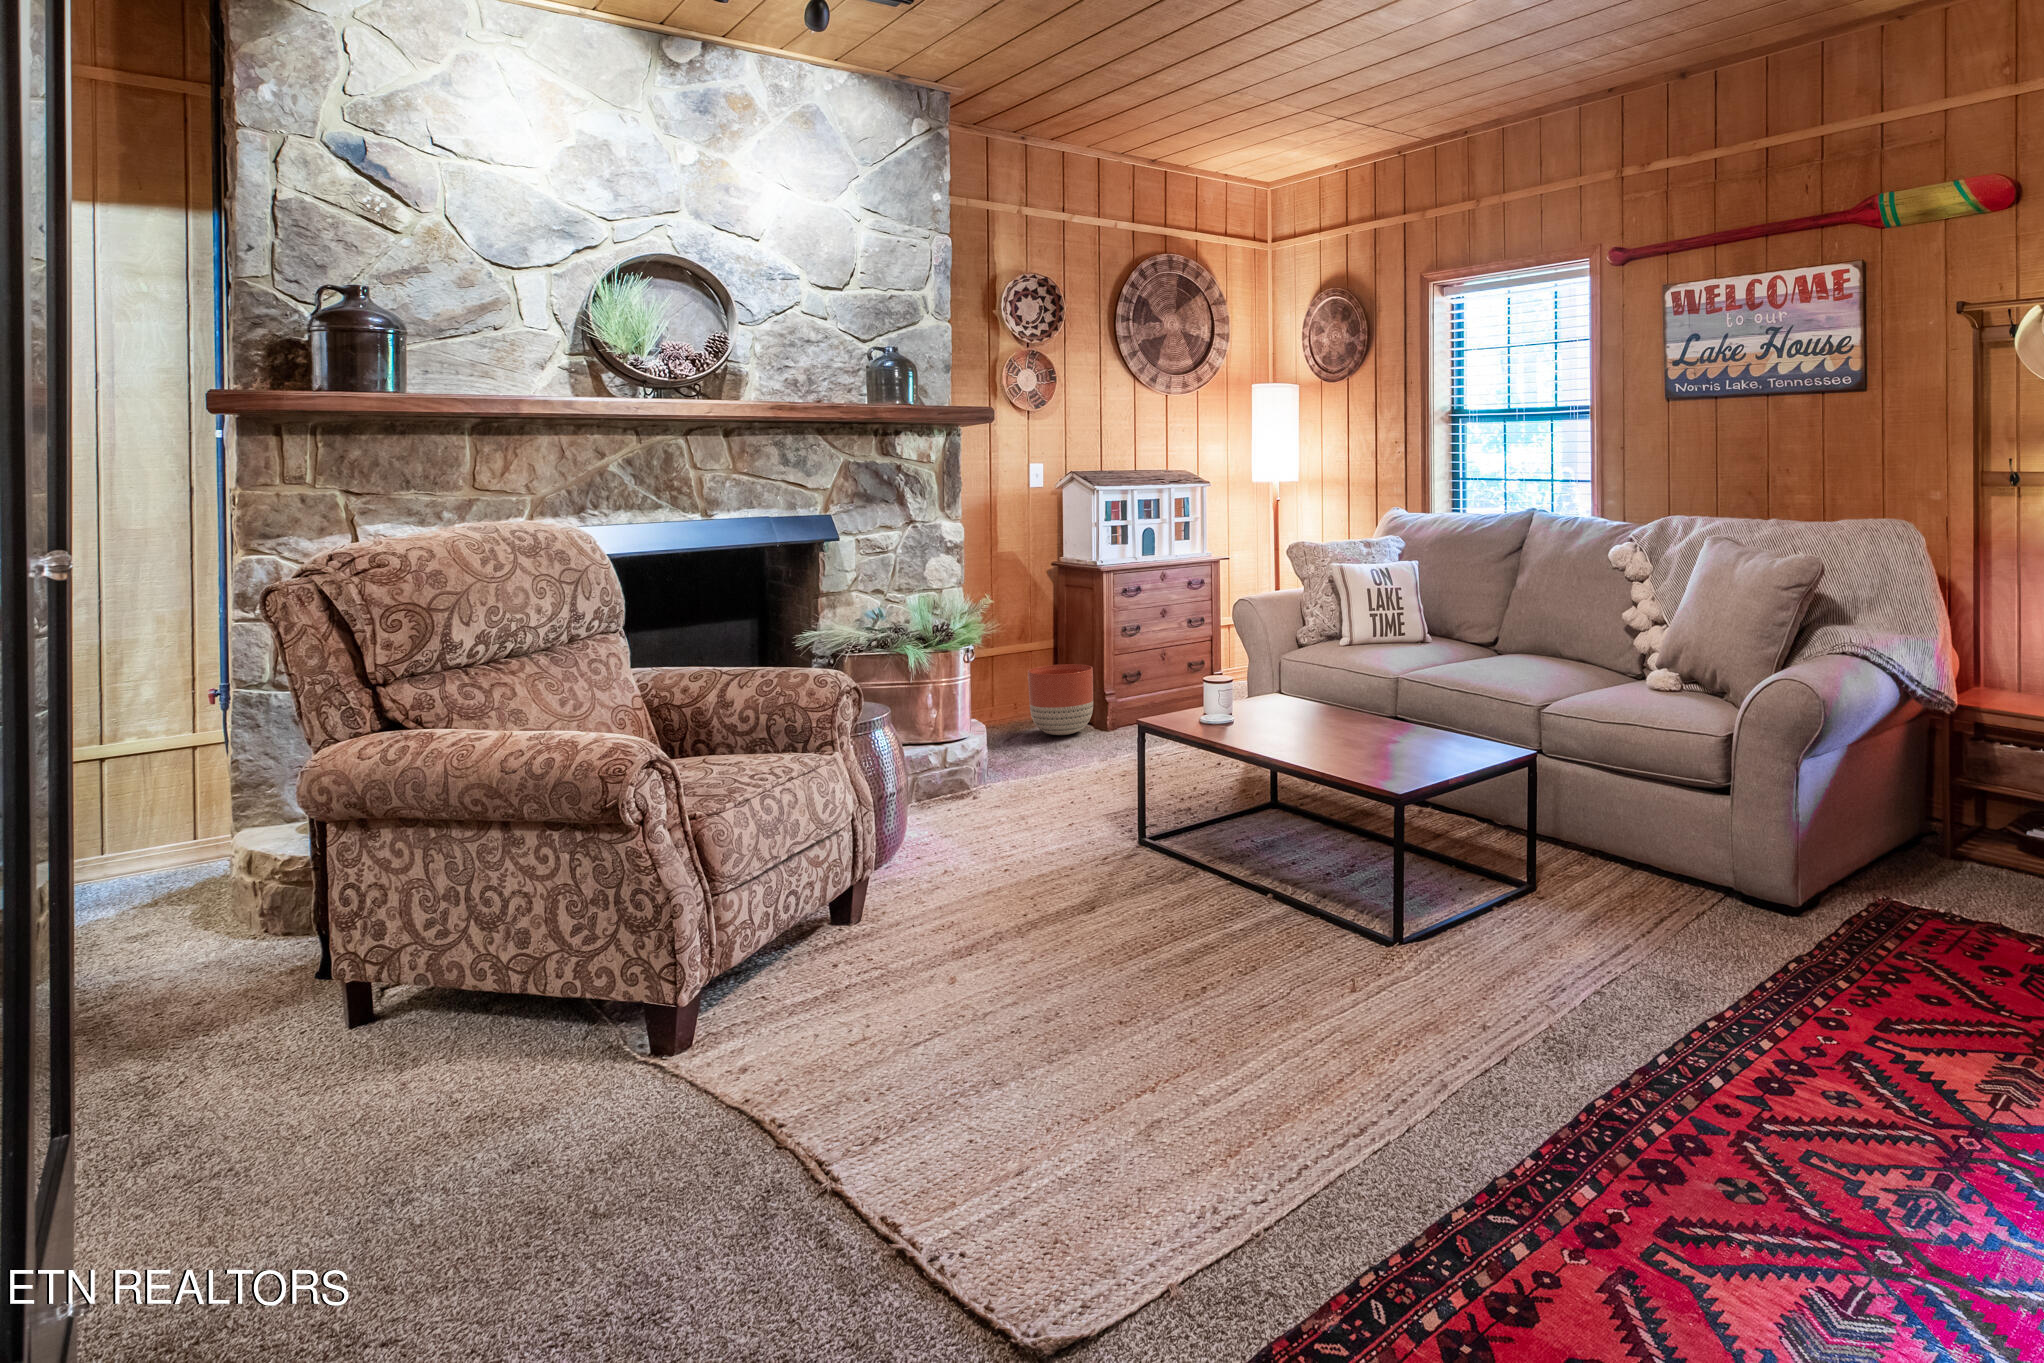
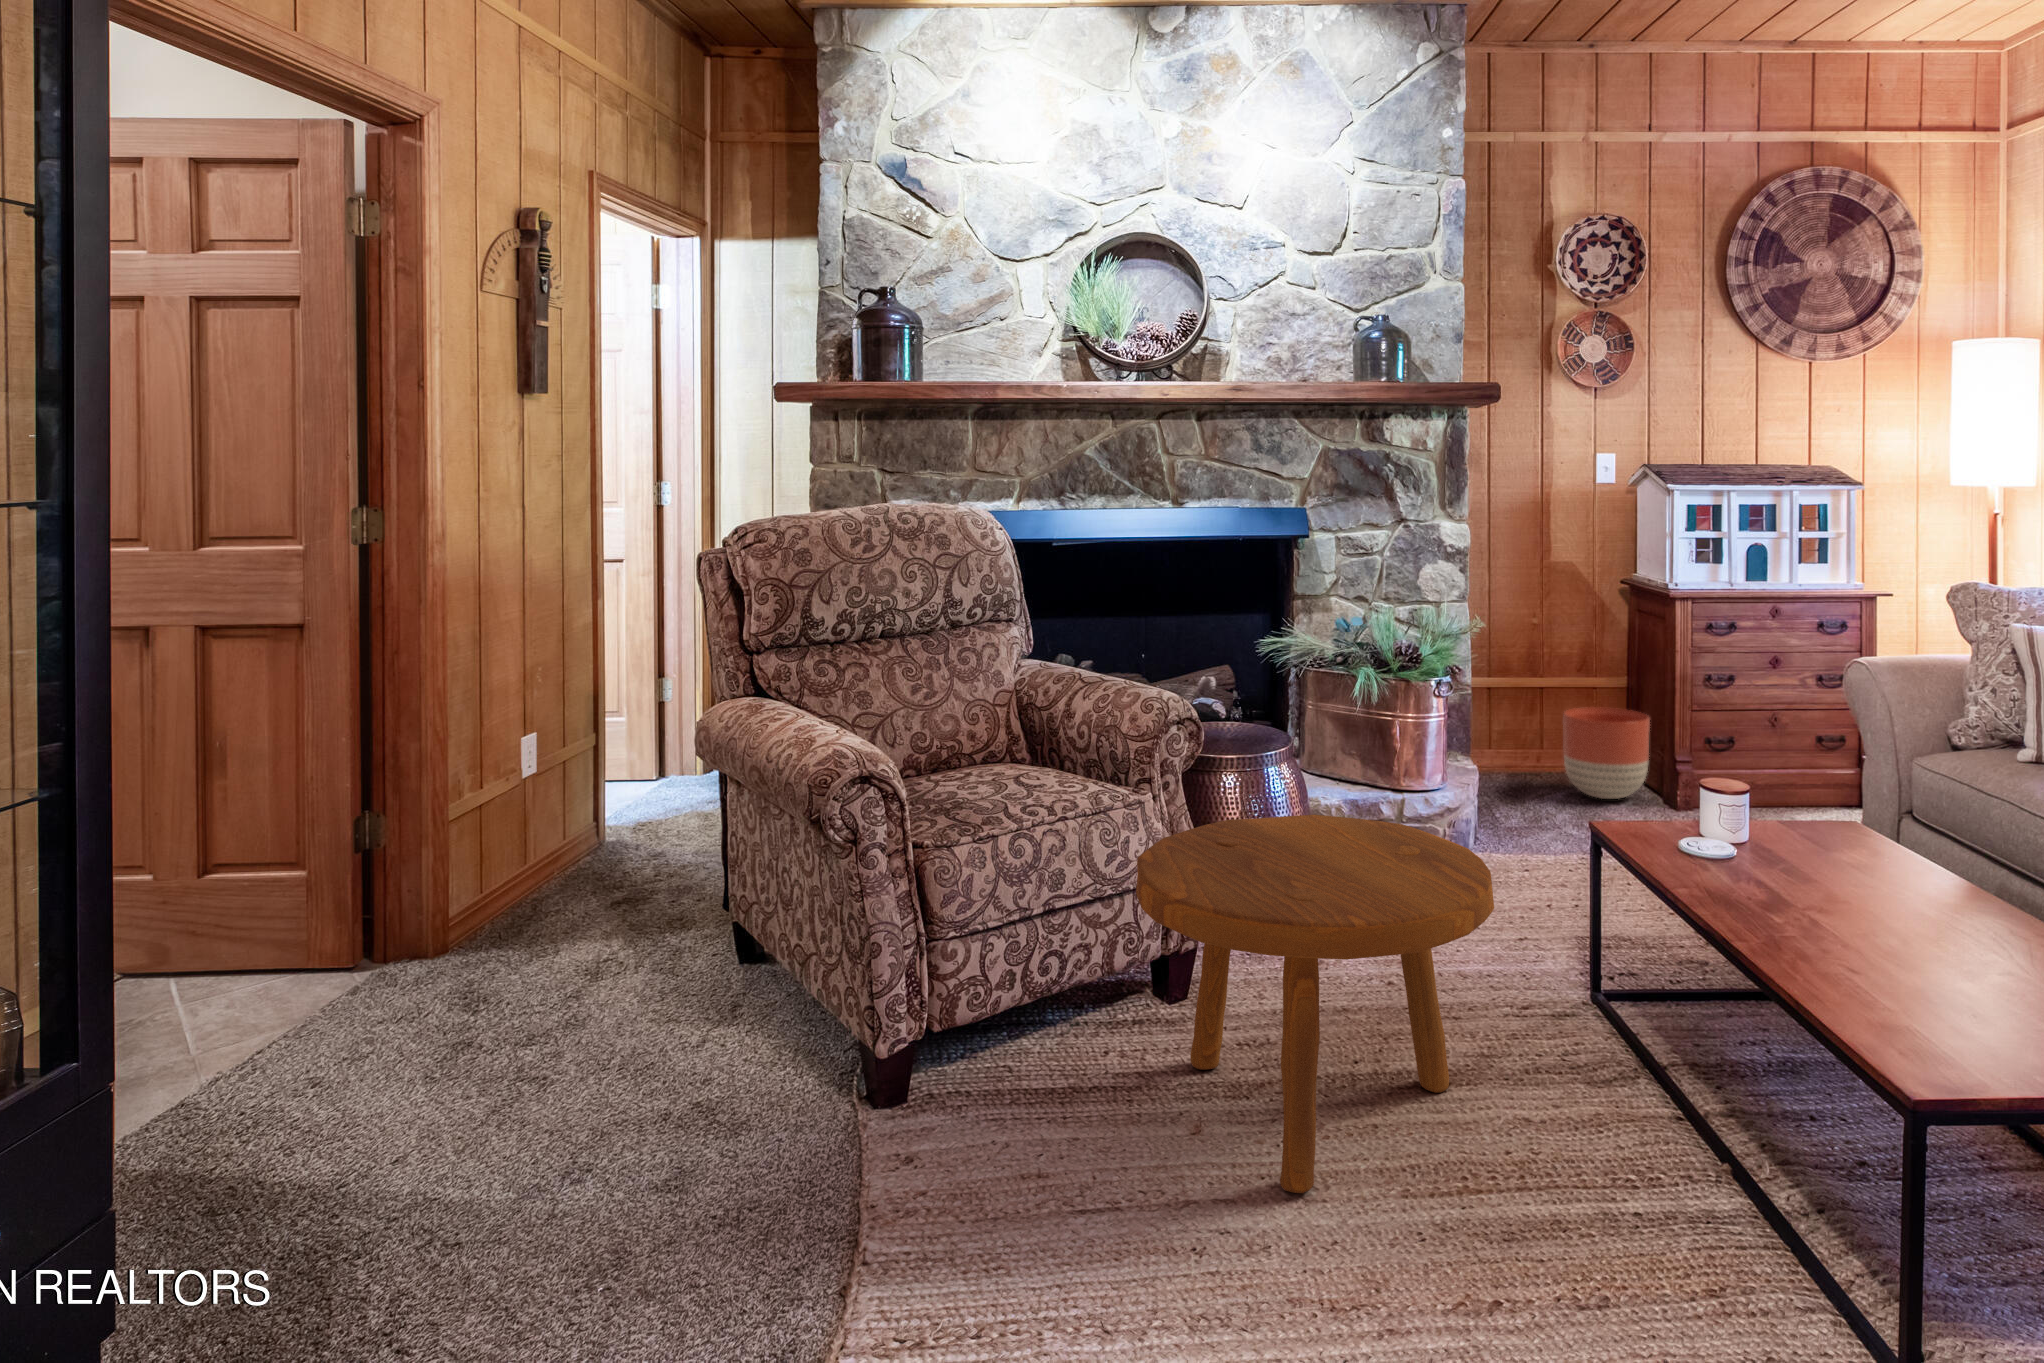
footstool: none [887,740,1163,1004] -> present [1136,815,1494,1193]

